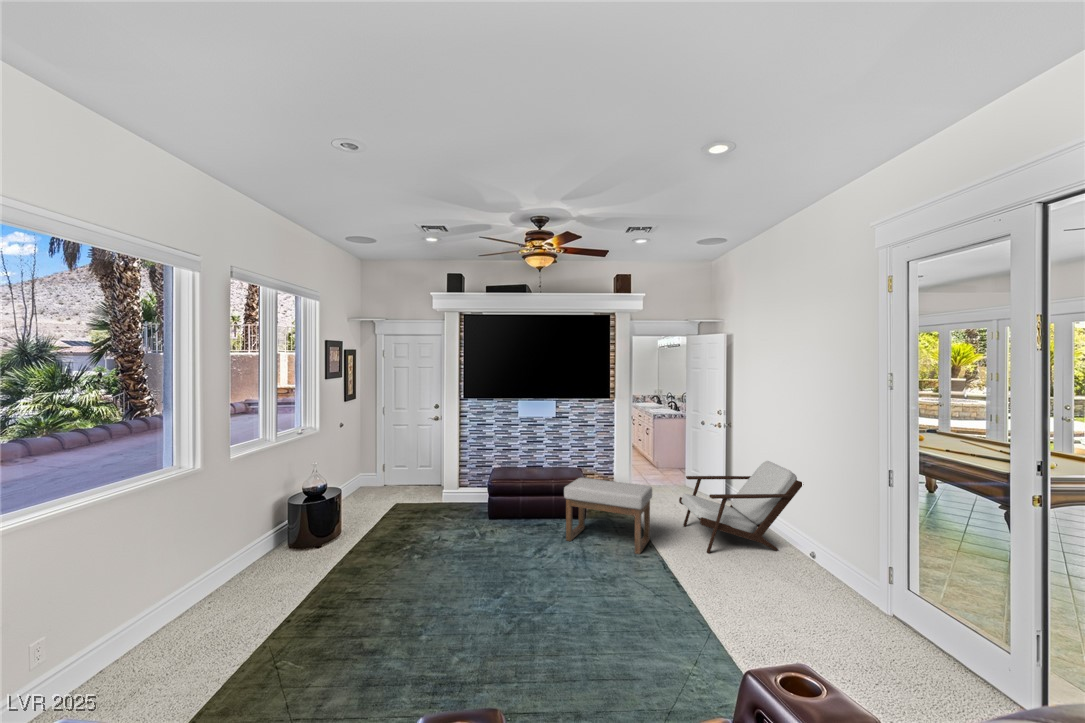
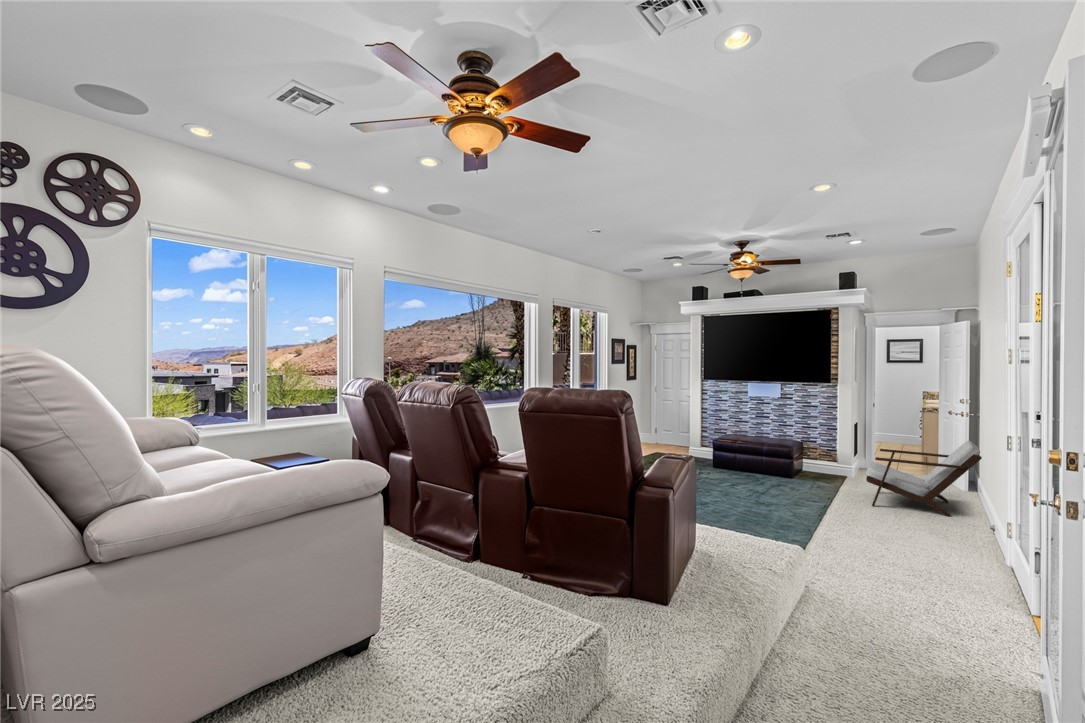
ottoman: present [564,478,652,554] -> none [756,440,832,497]

